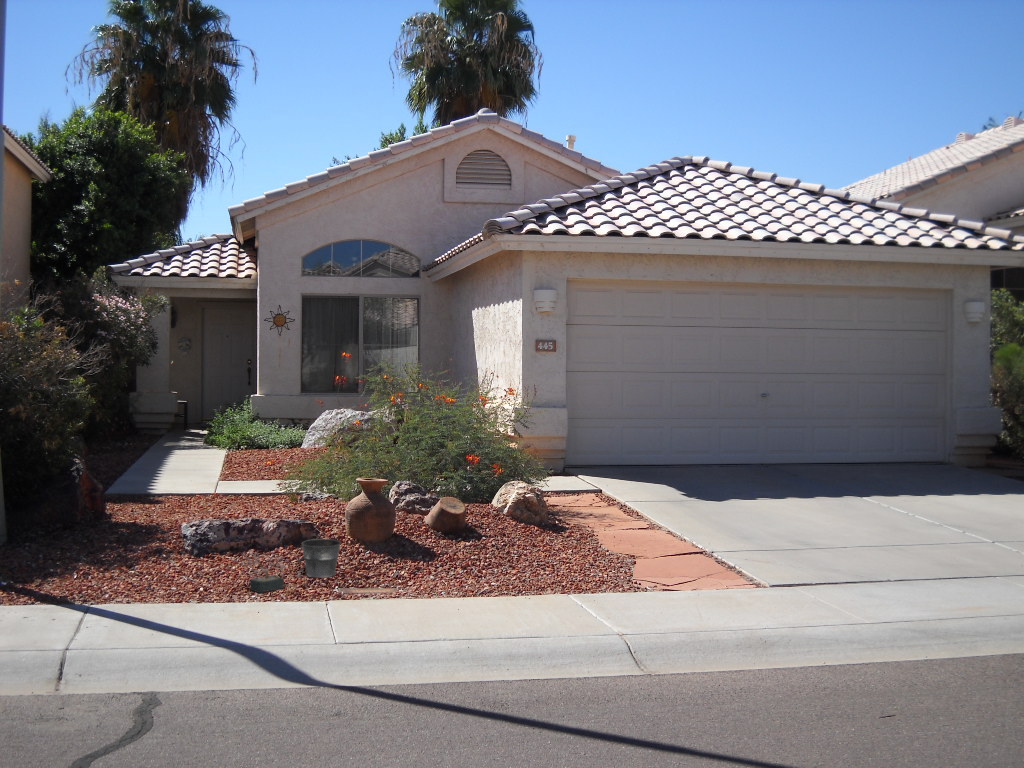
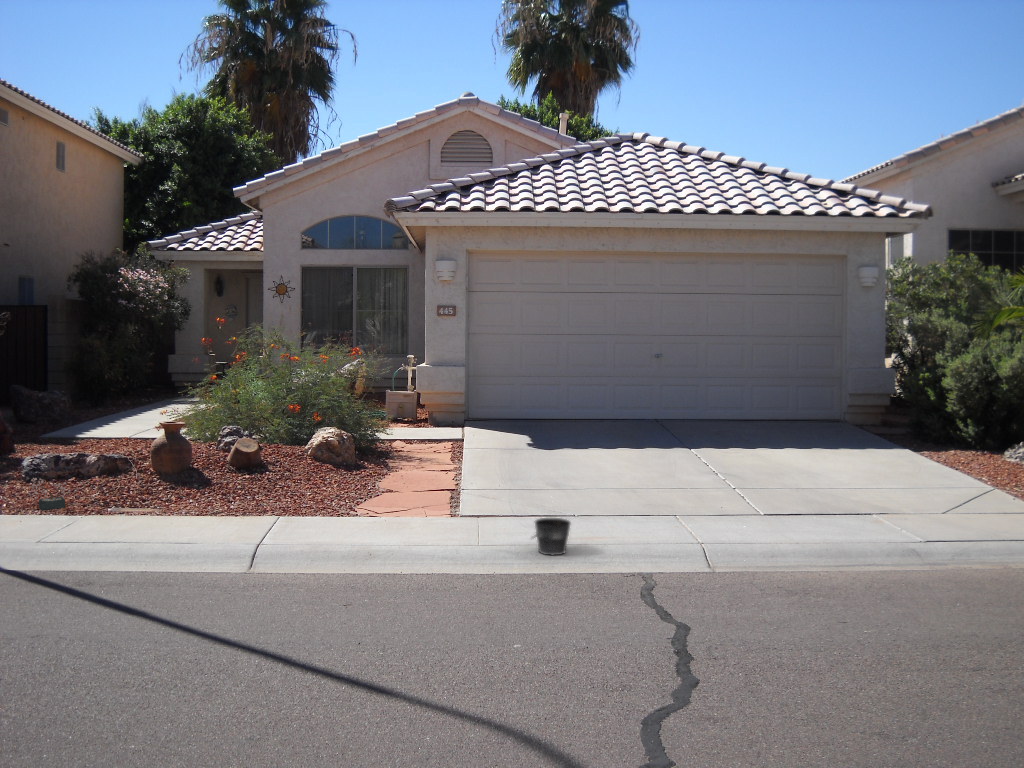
bucket: present [298,539,341,578] -> present [534,518,570,555]

